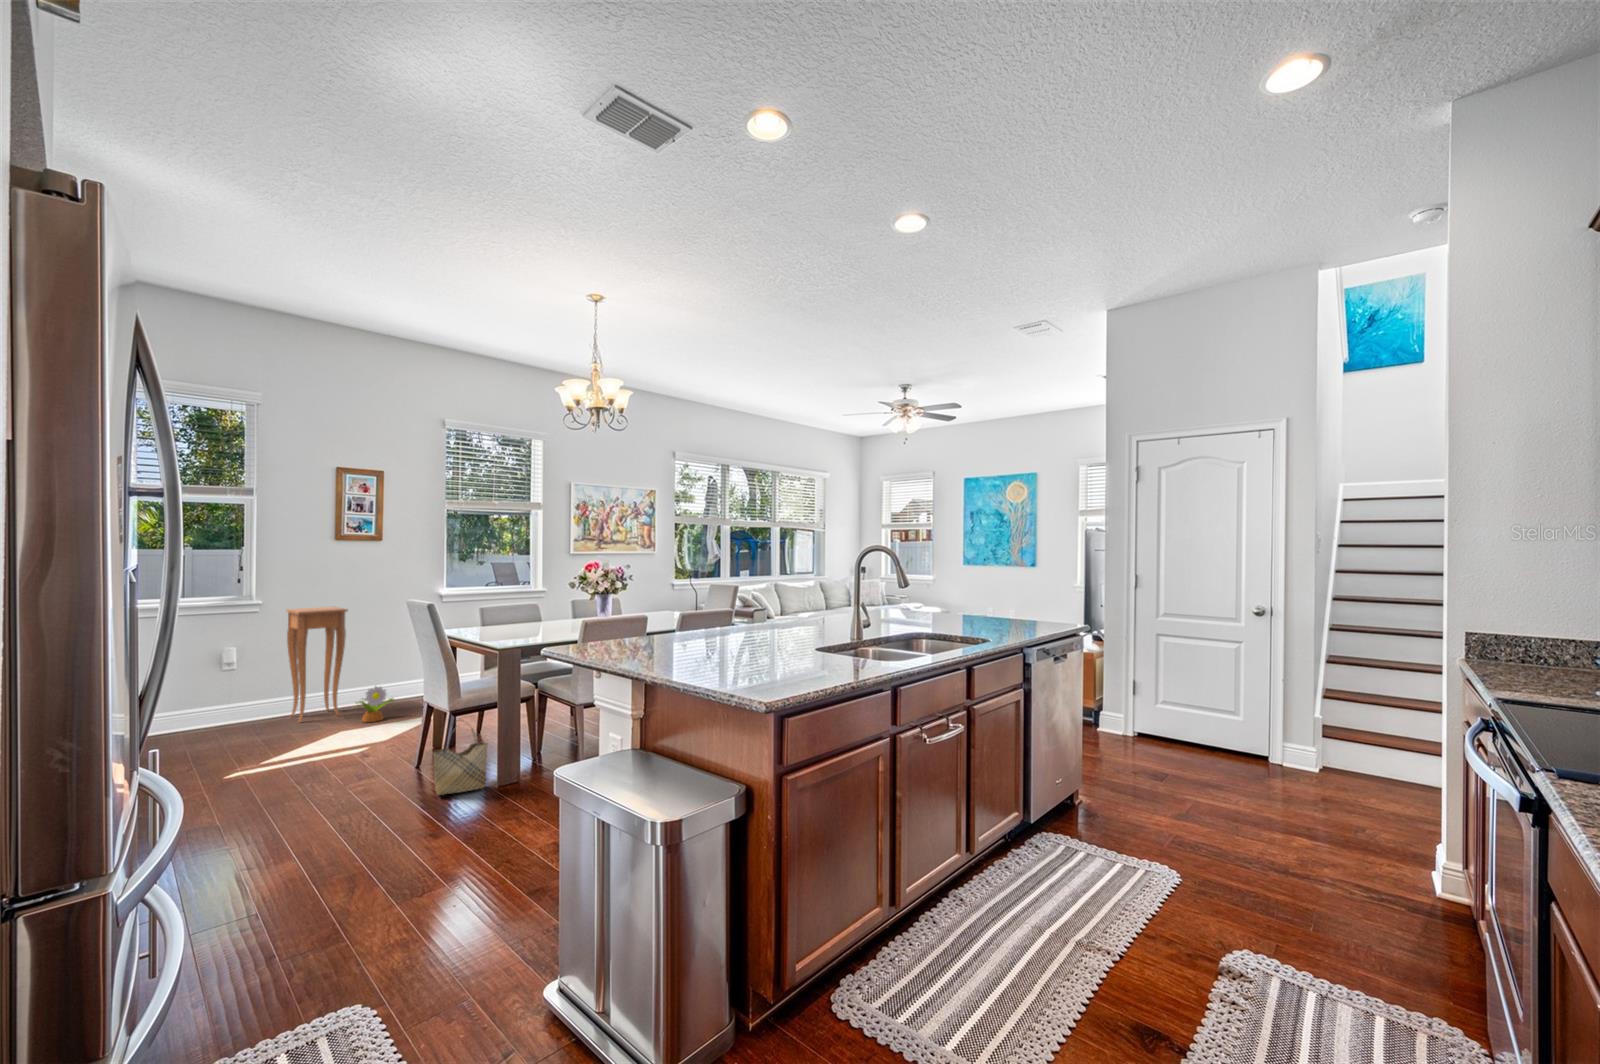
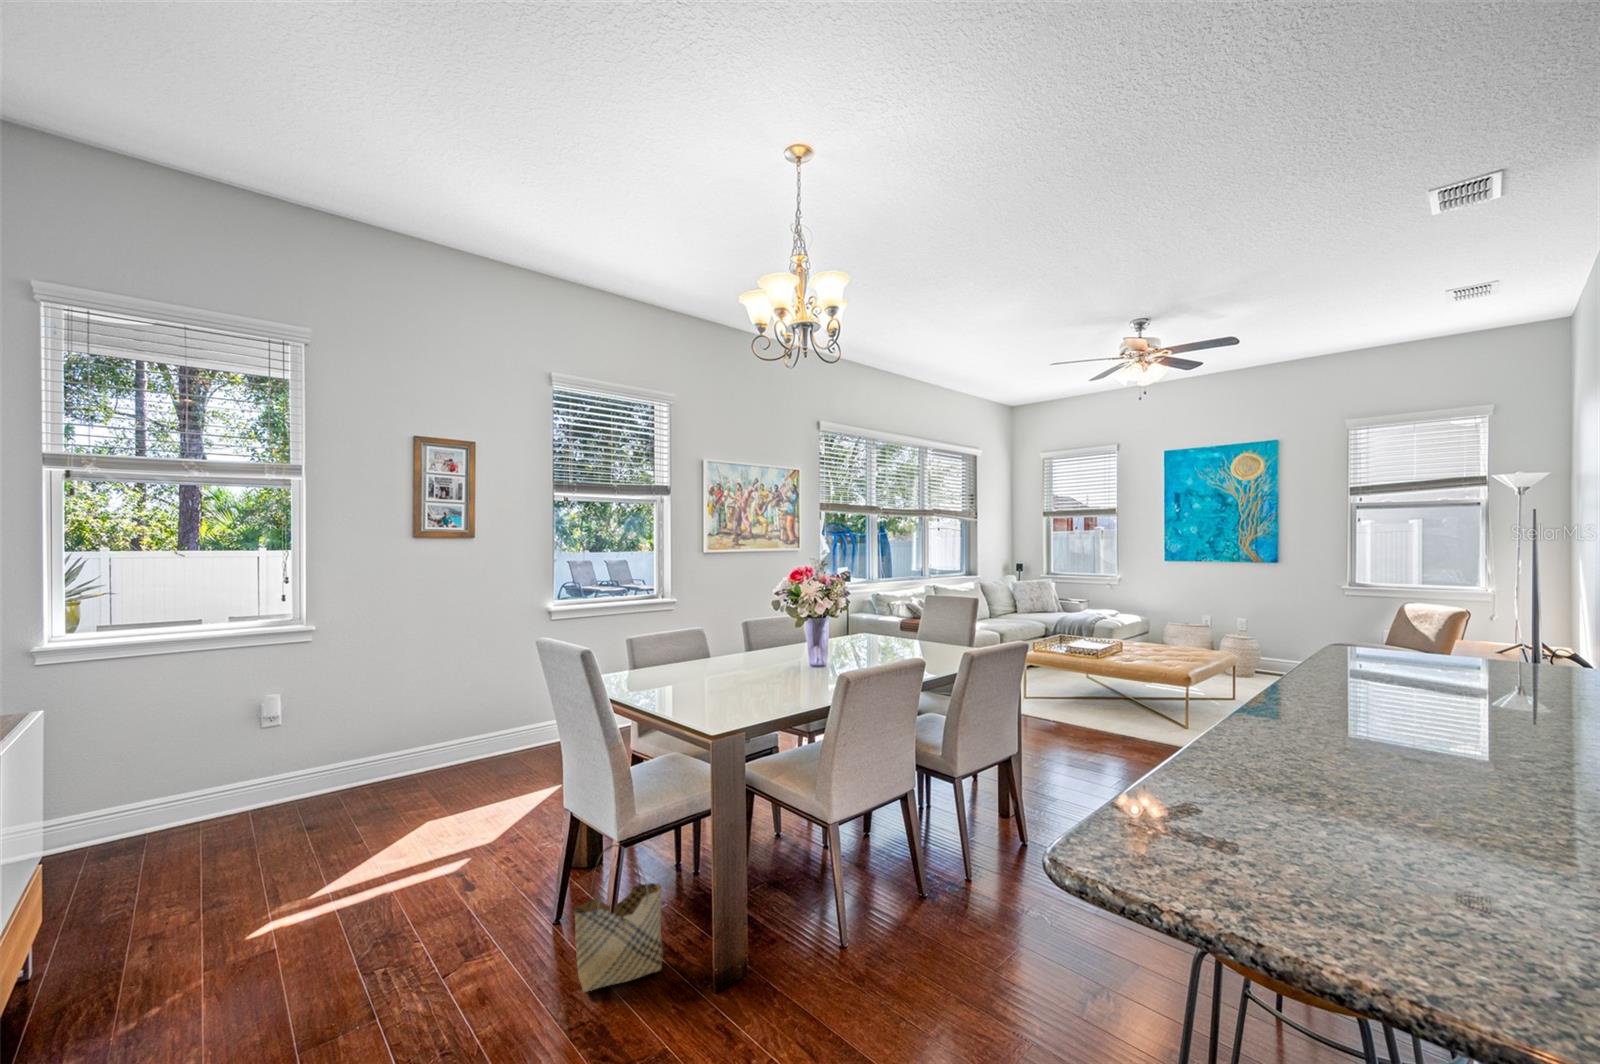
side table: present [286,607,348,722] -> none [350,628,431,794]
decorative plant: present [355,686,394,722] -> none [440,743,497,795]

